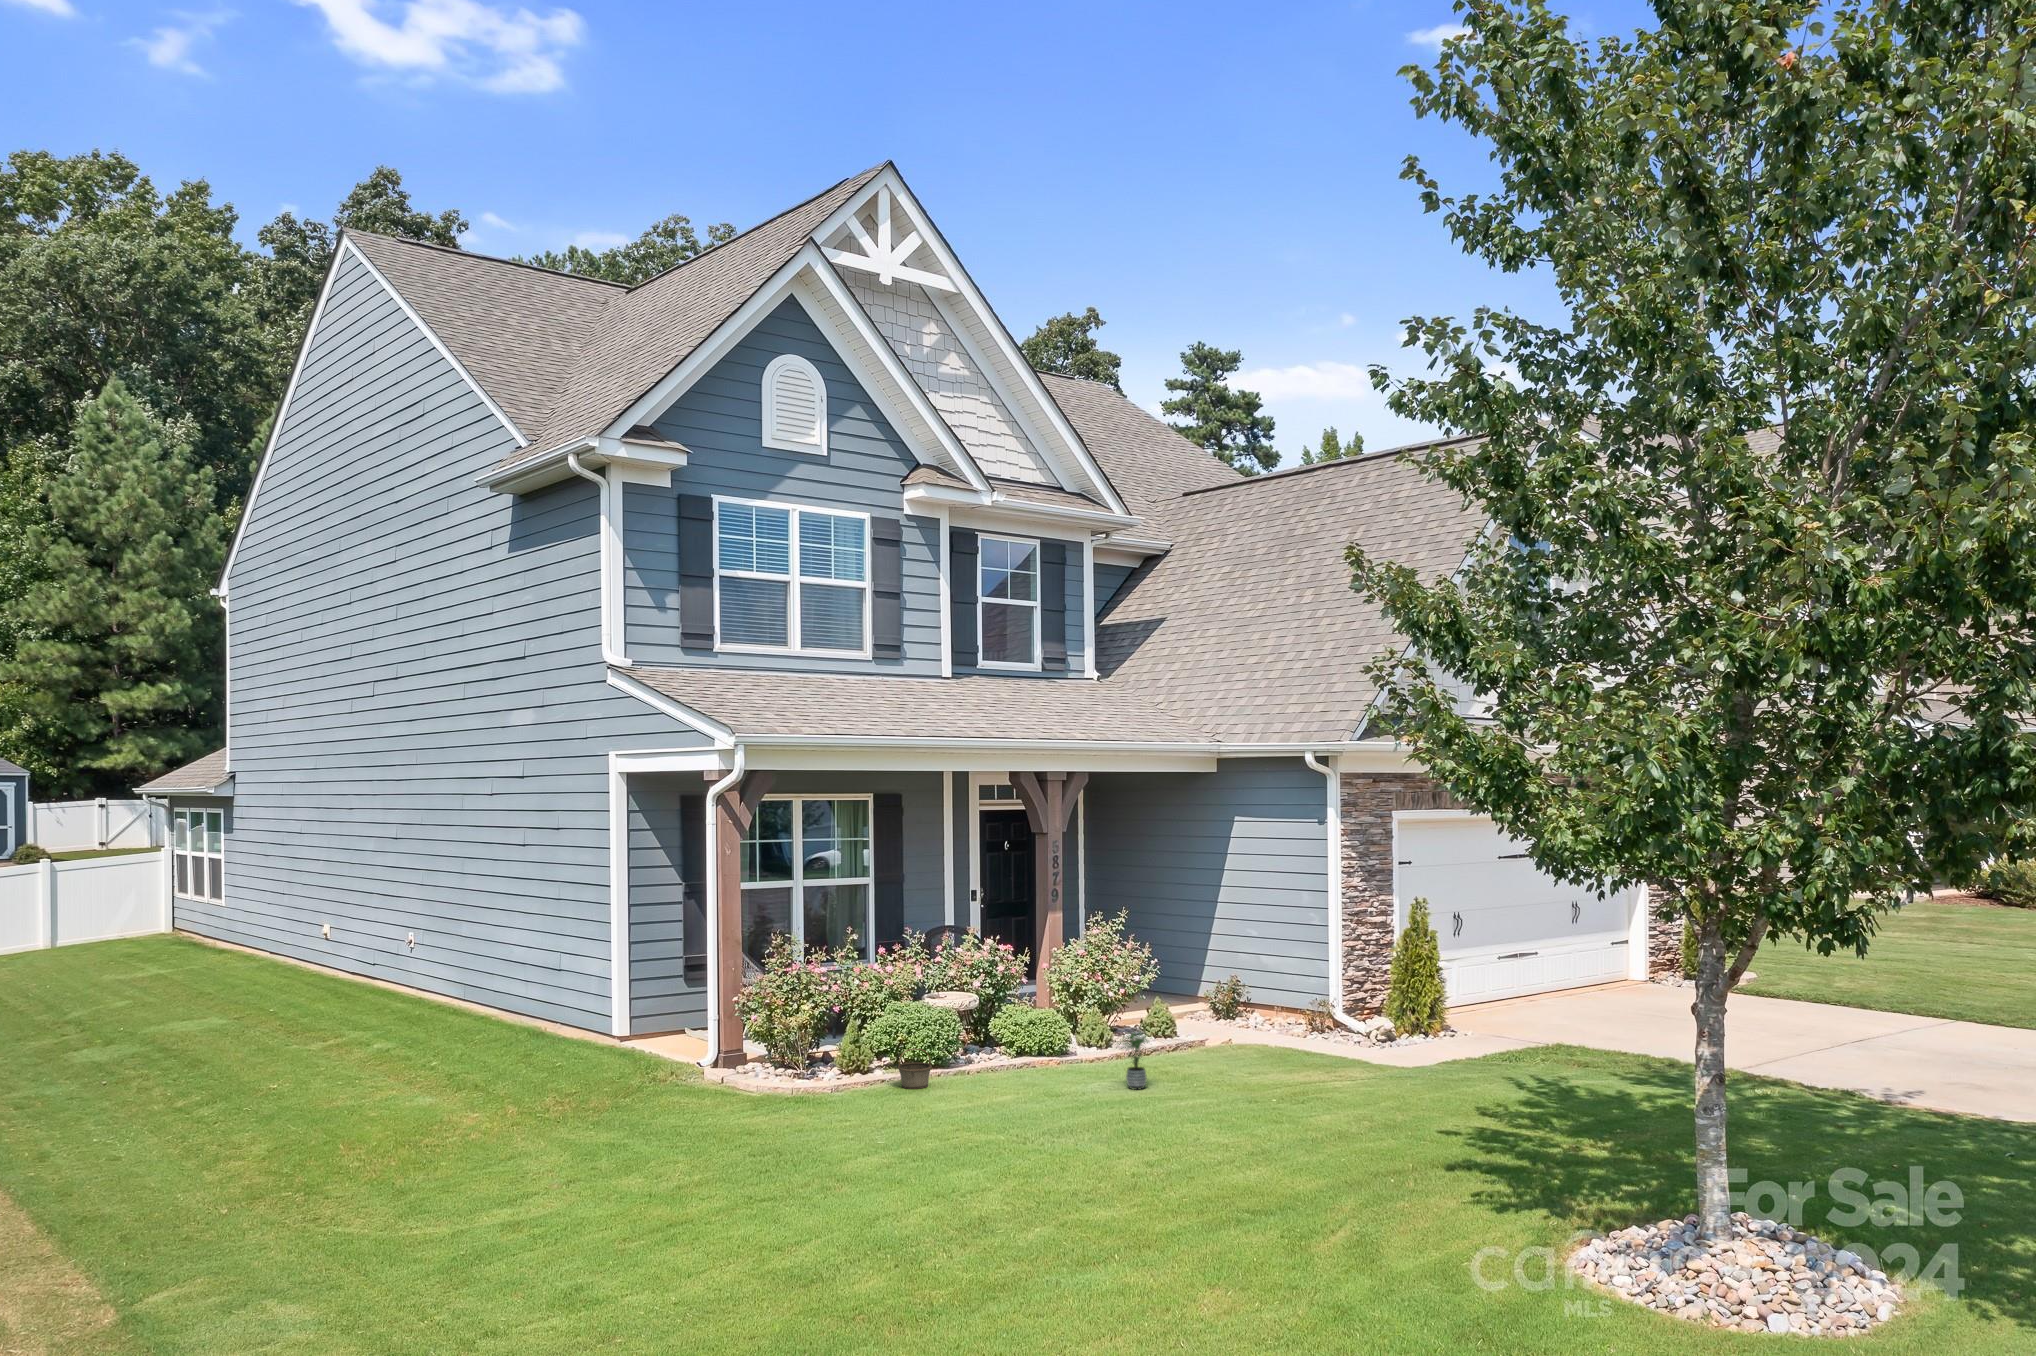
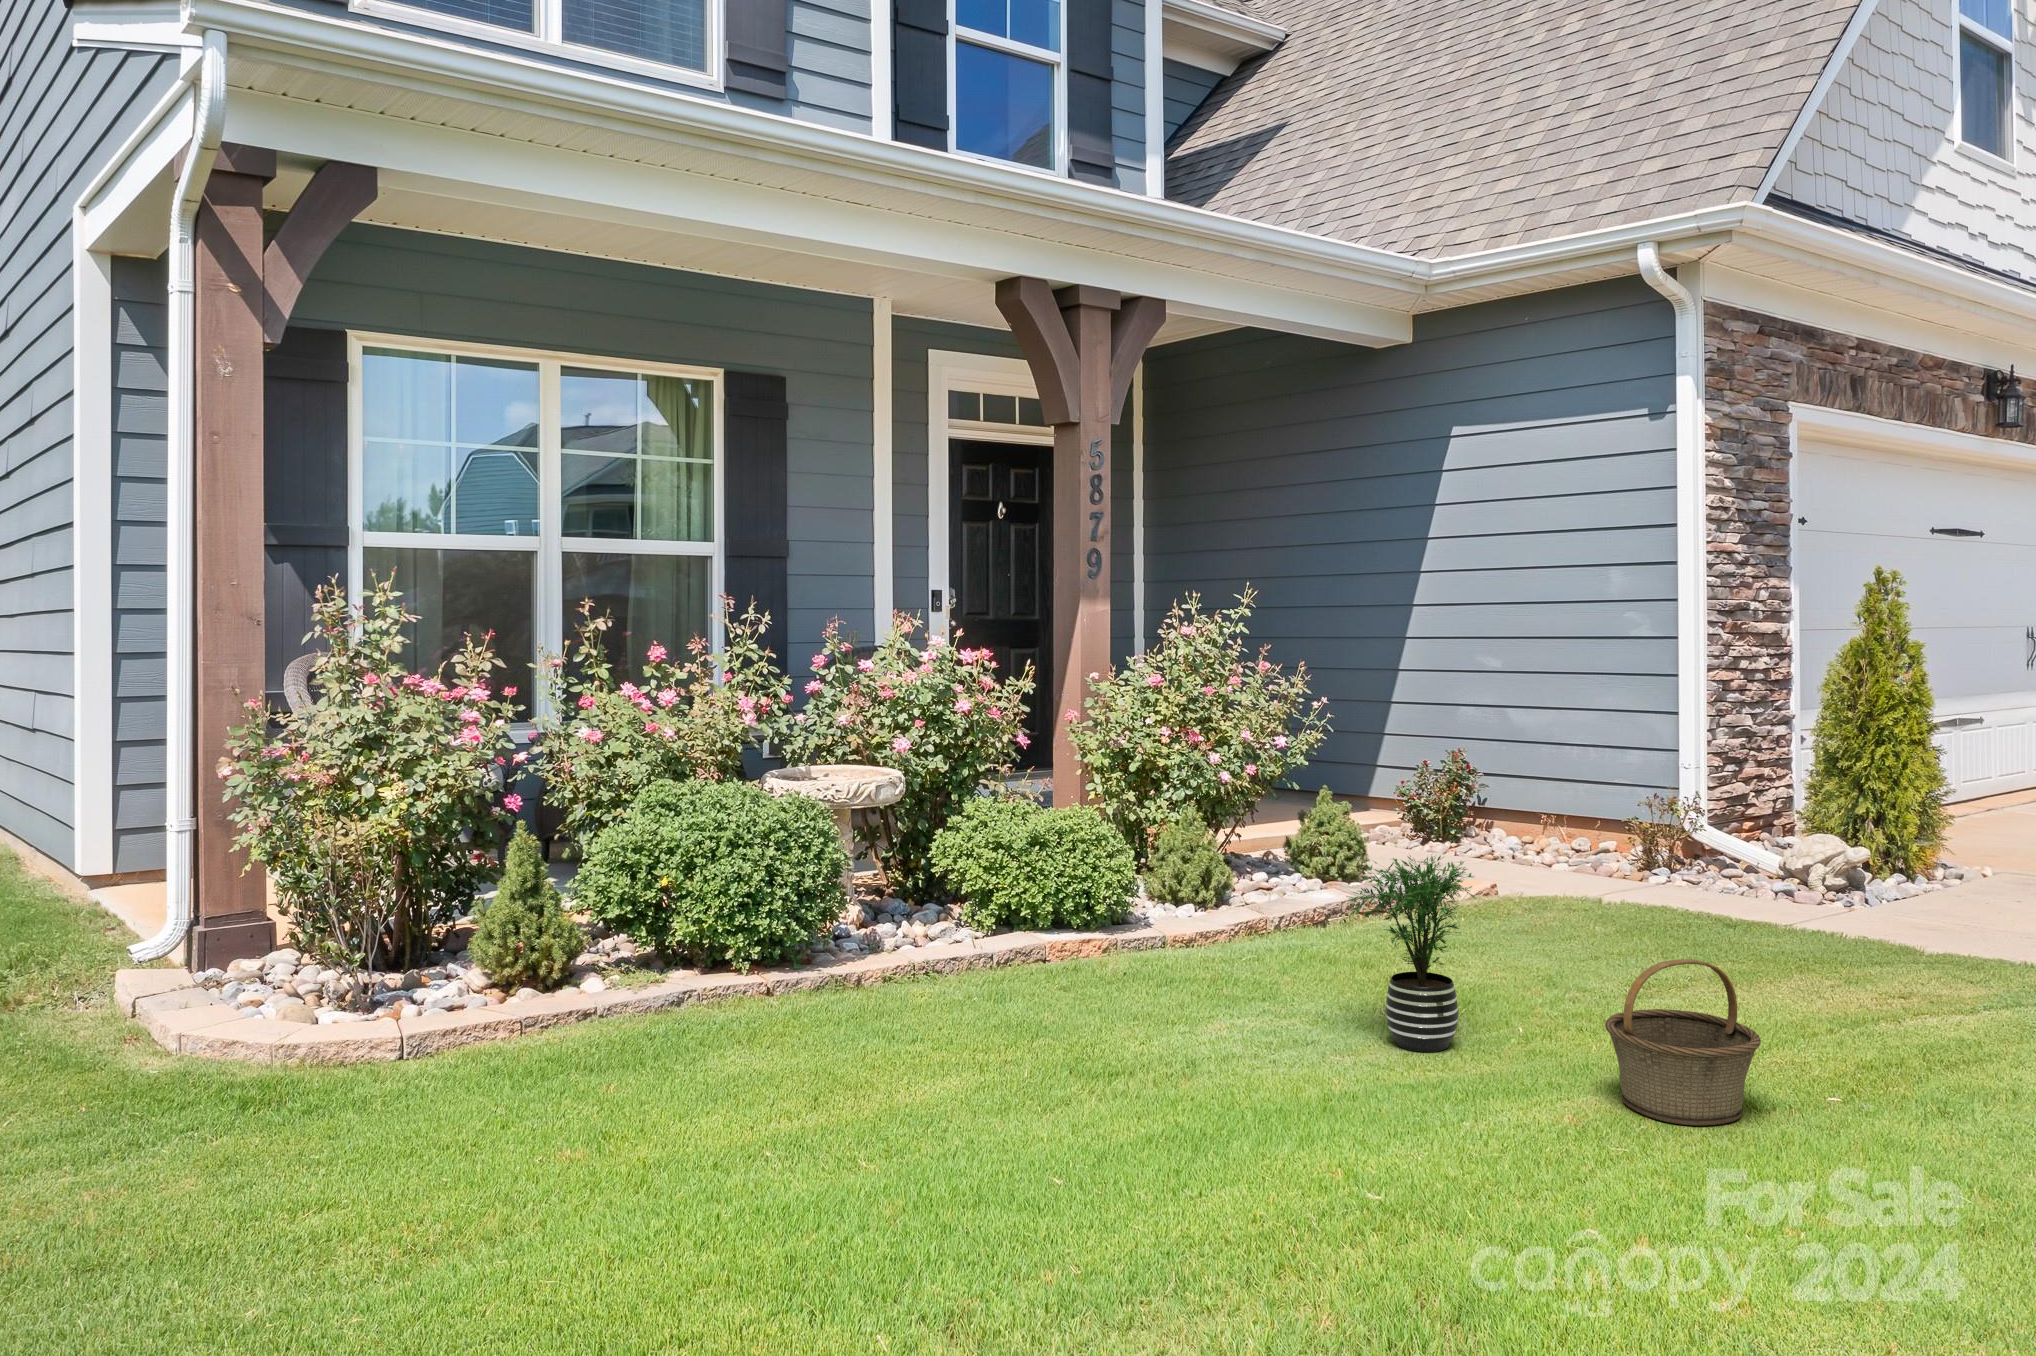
basket: present [898,1048,932,1089] -> present [1605,959,1761,1126]

